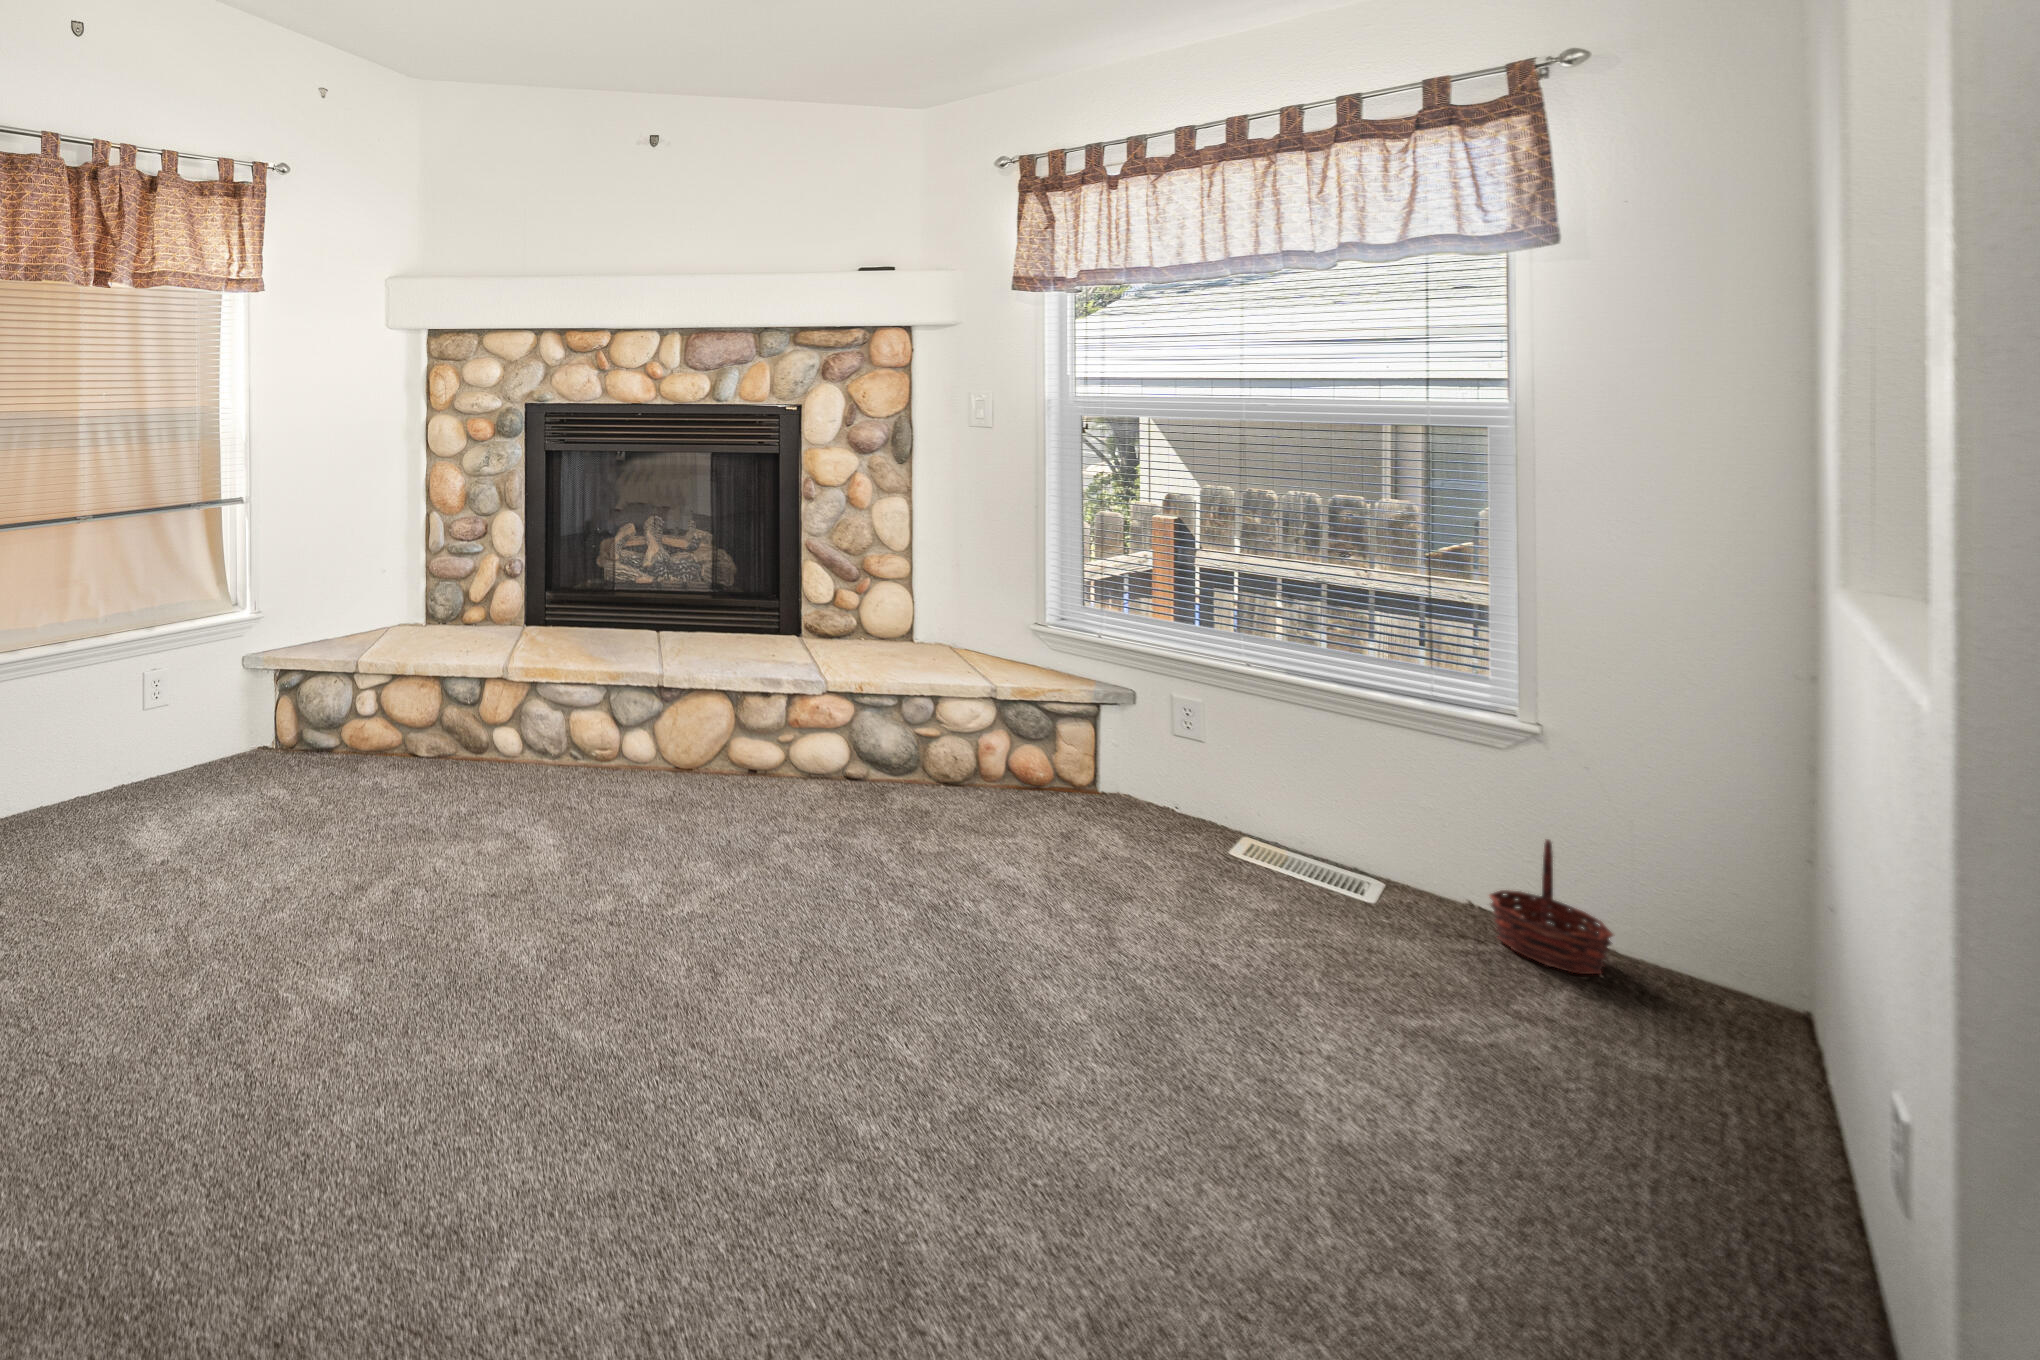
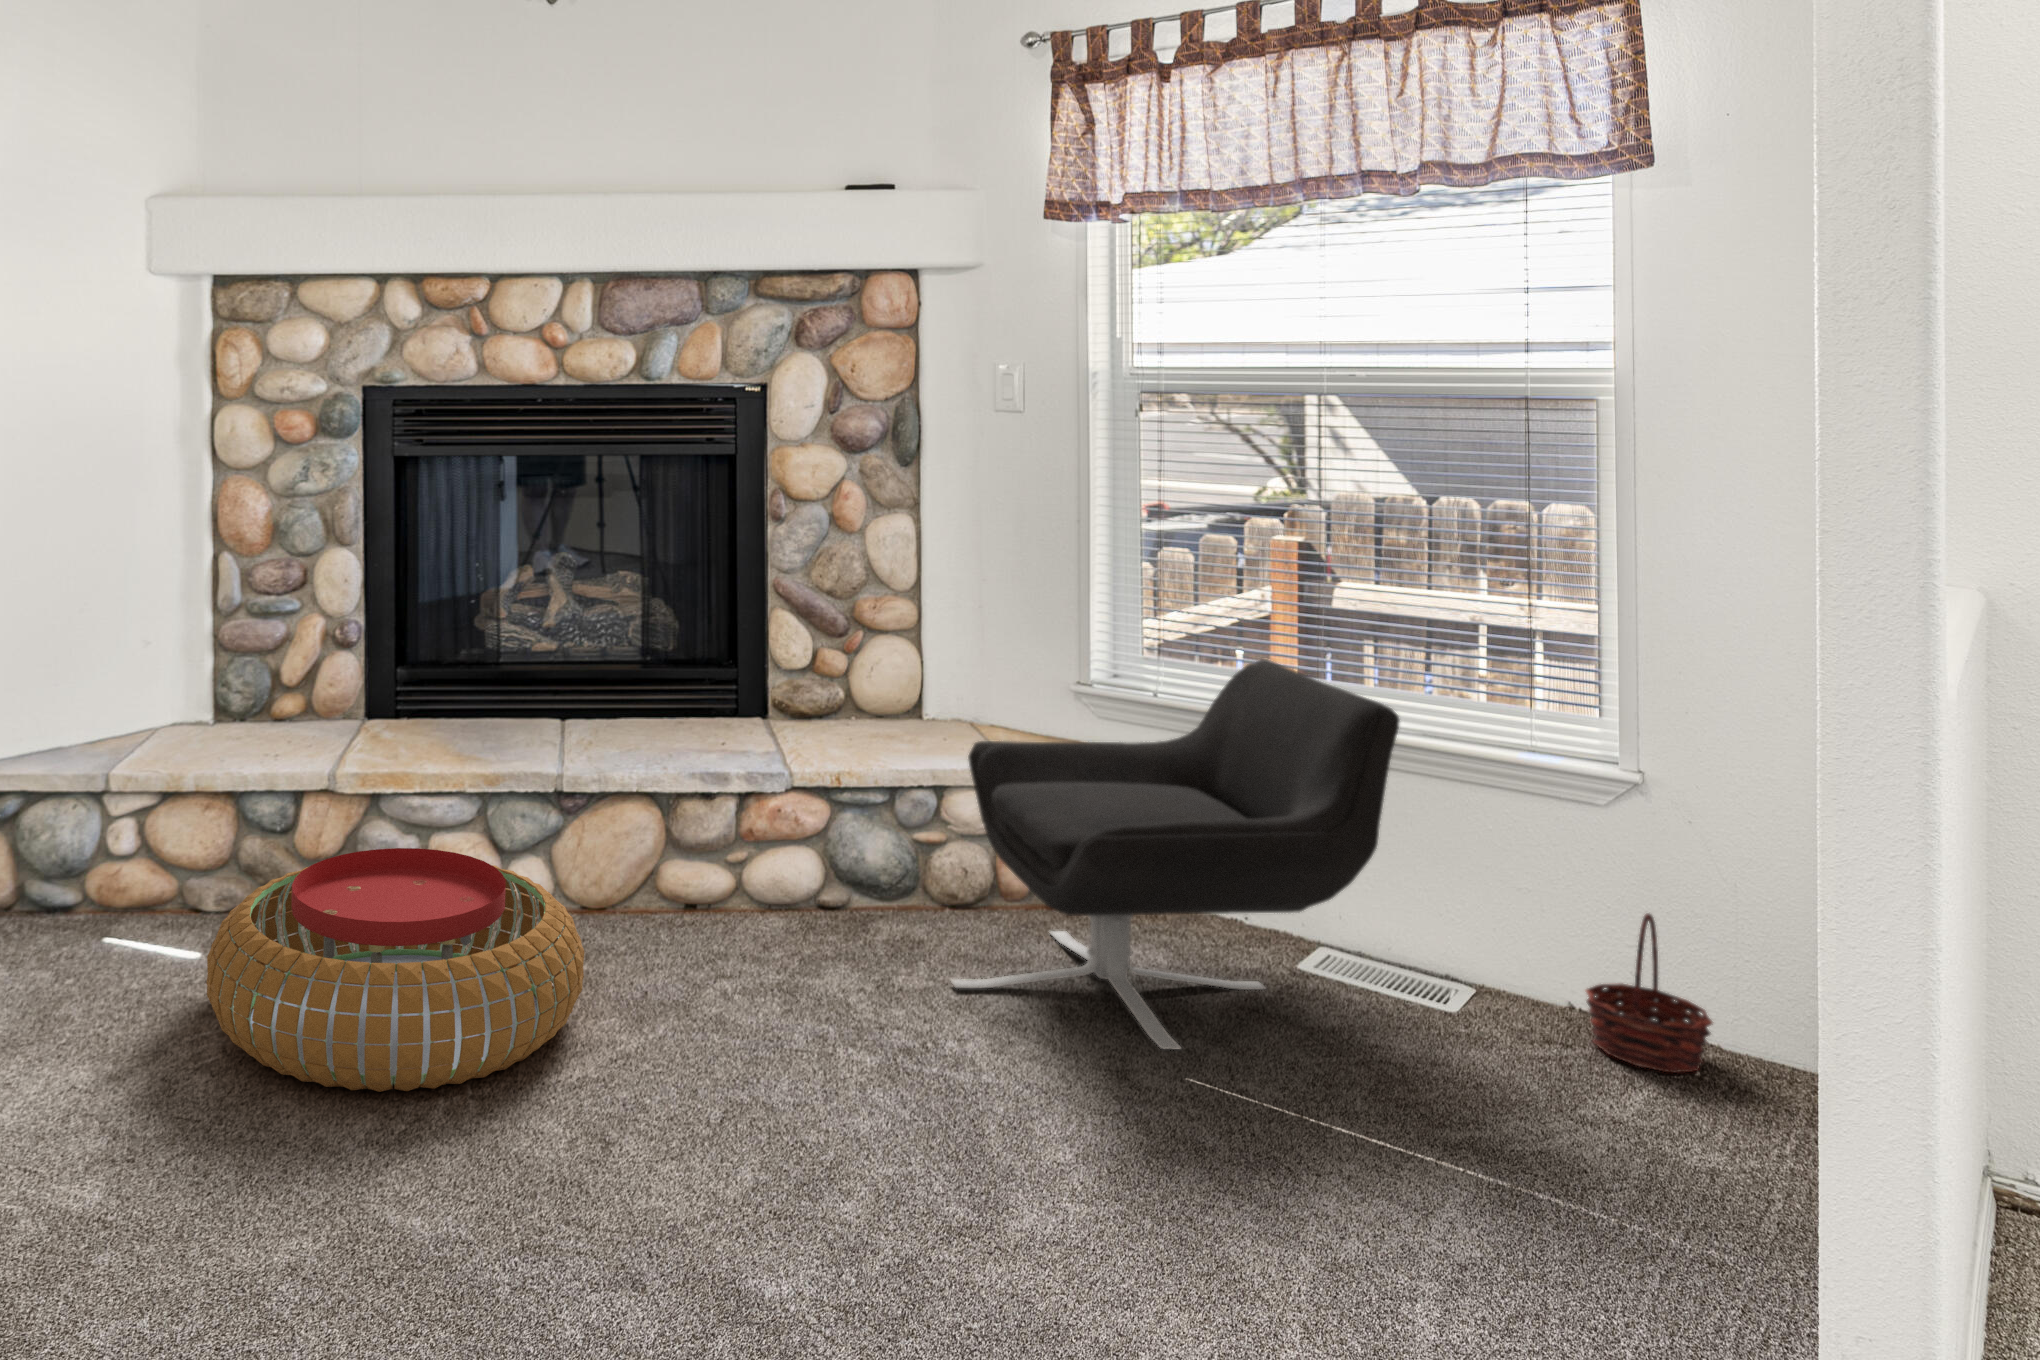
lounge chair: none [957,614,1325,921] -> present [951,659,1399,1049]
pouf: none [422,727,688,918] -> present [206,848,584,1092]

